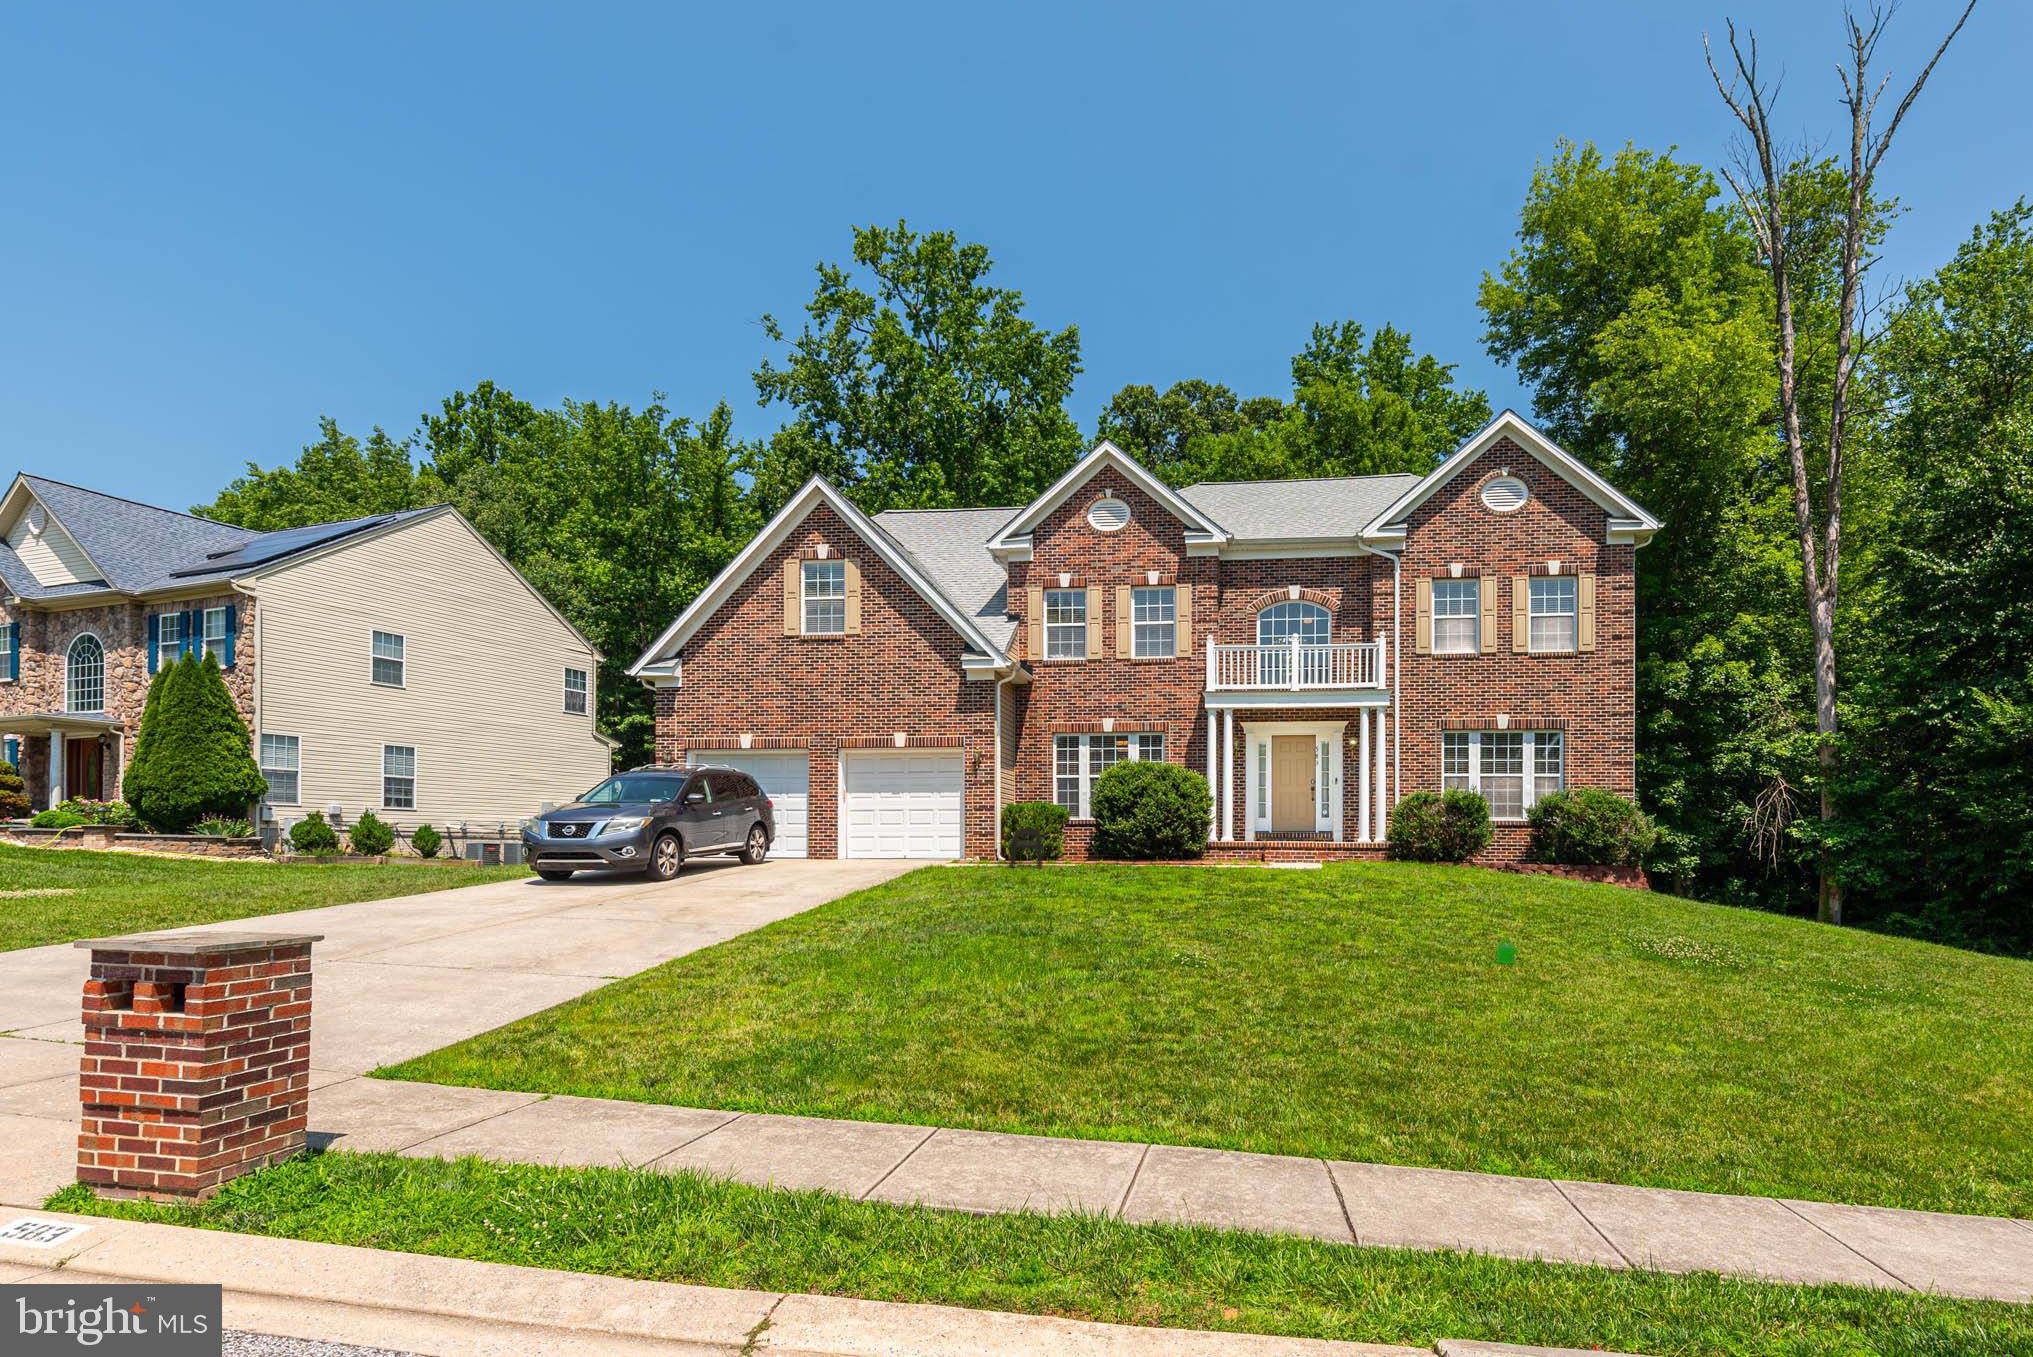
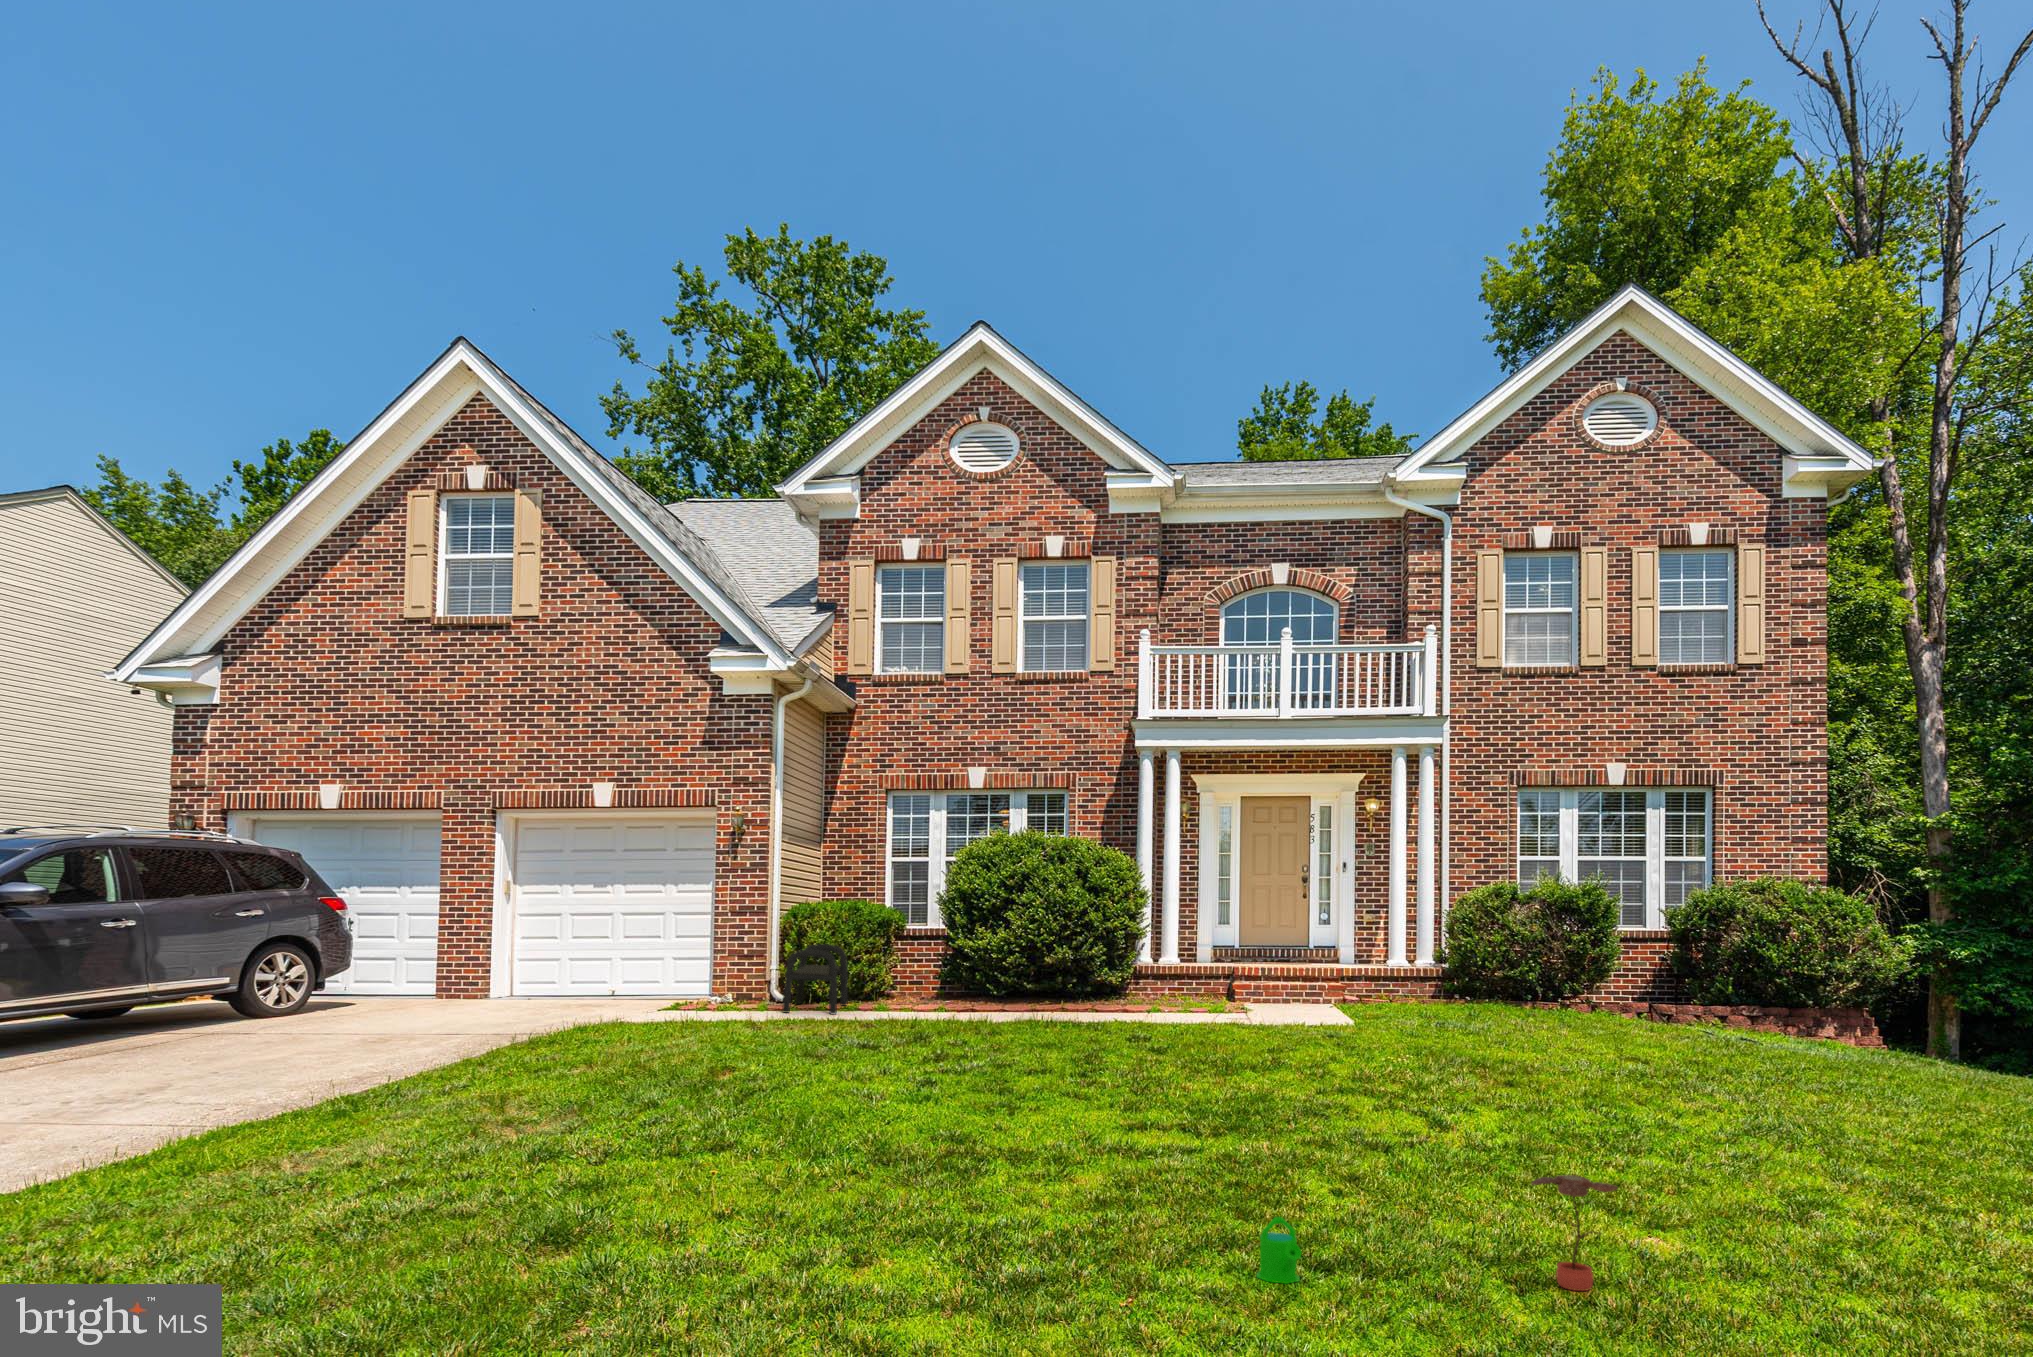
potted plant: none [1445,920,1481,967] -> present [1531,1175,1617,1291]
watering can: present [1496,939,1519,964] -> present [1256,1217,1302,1284]

